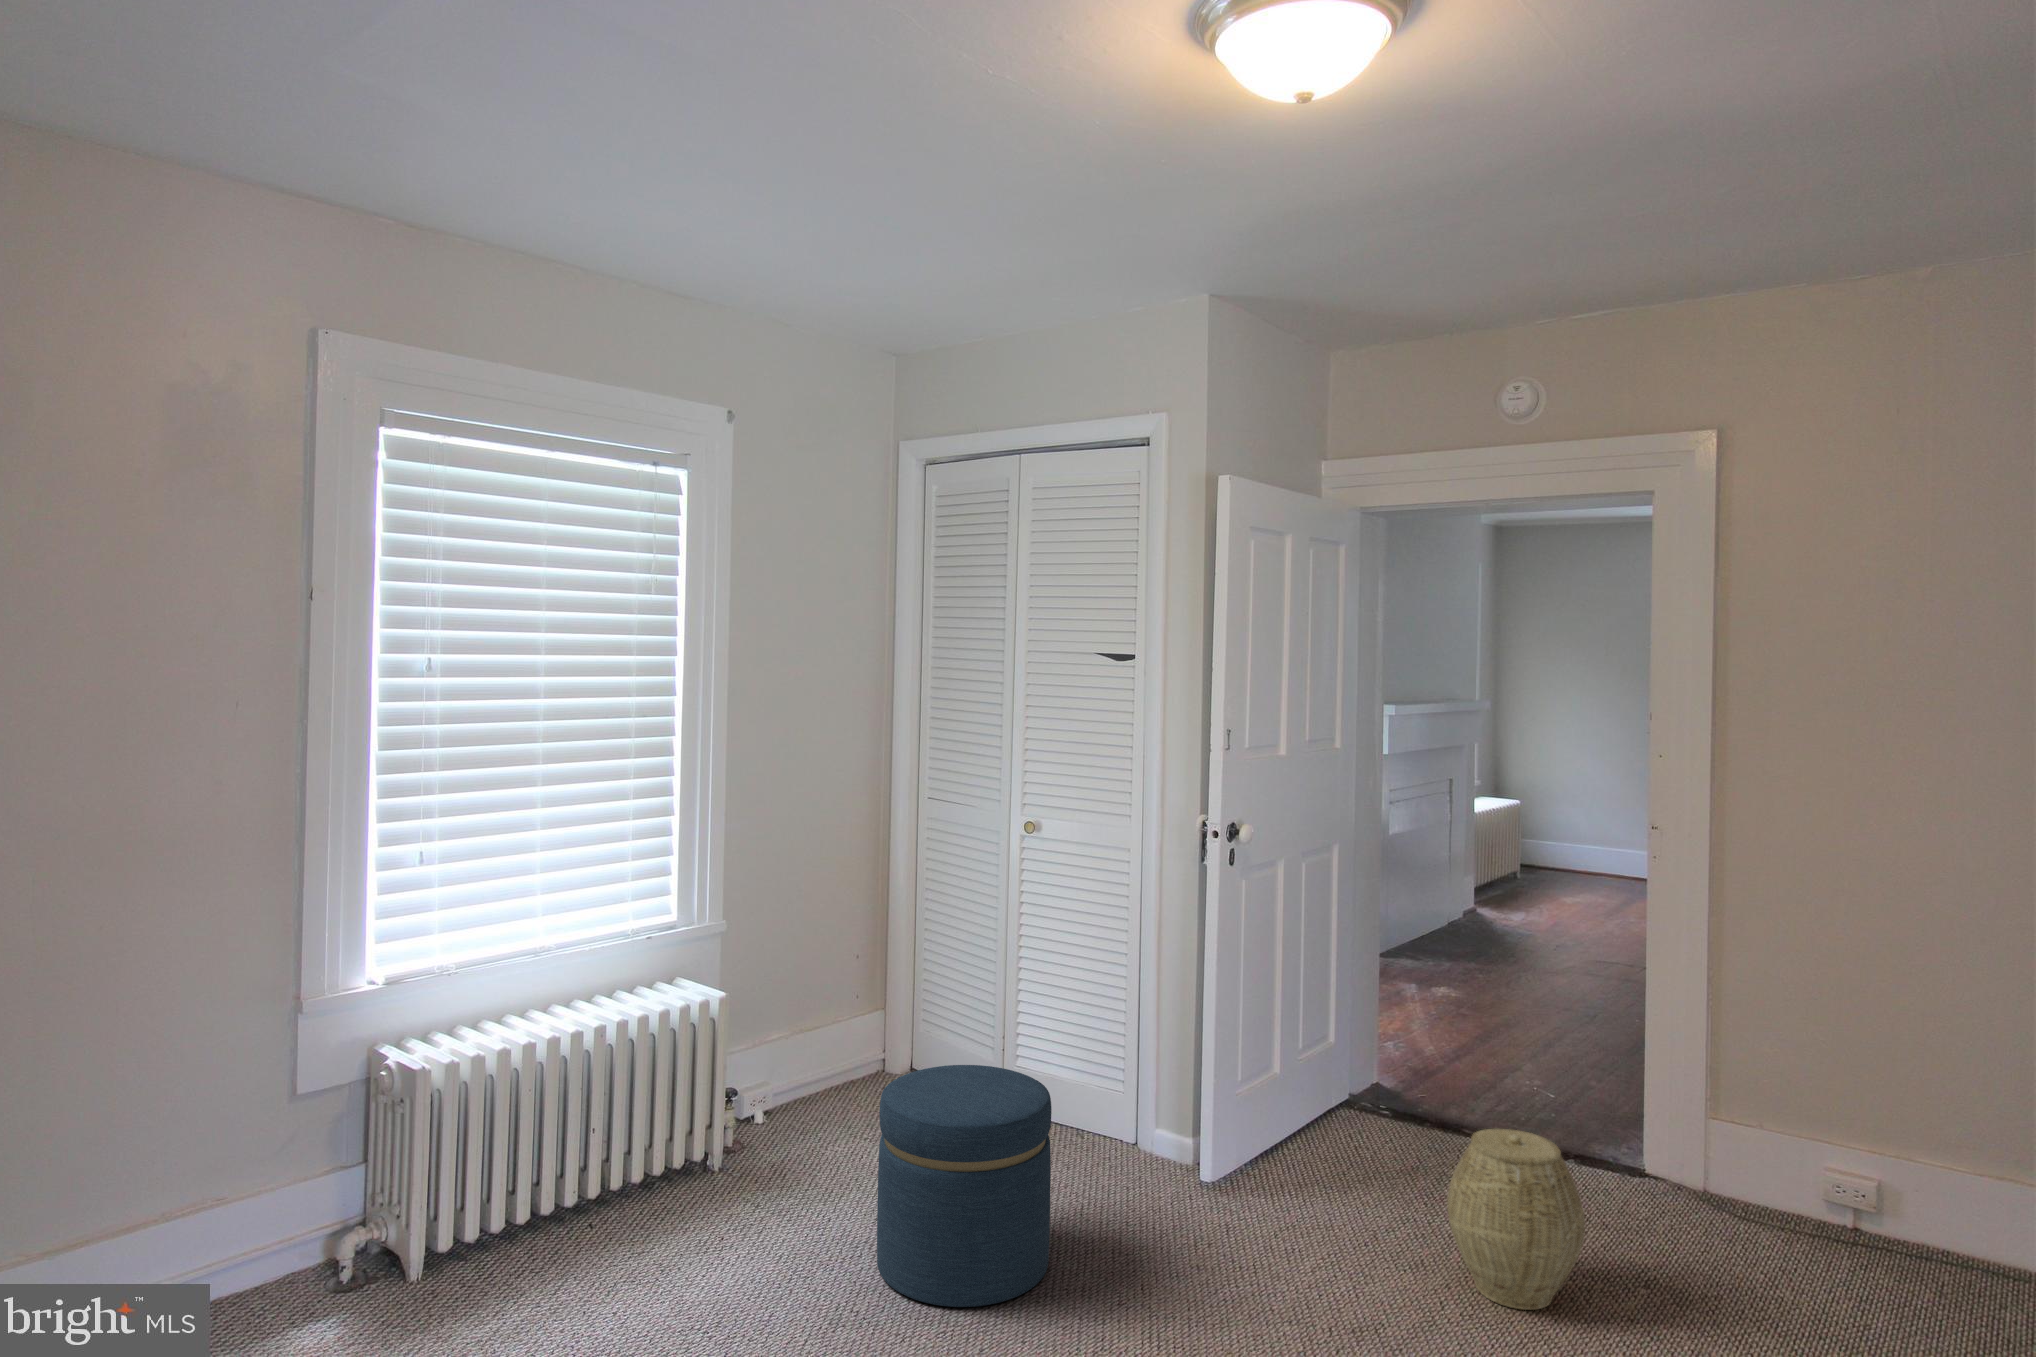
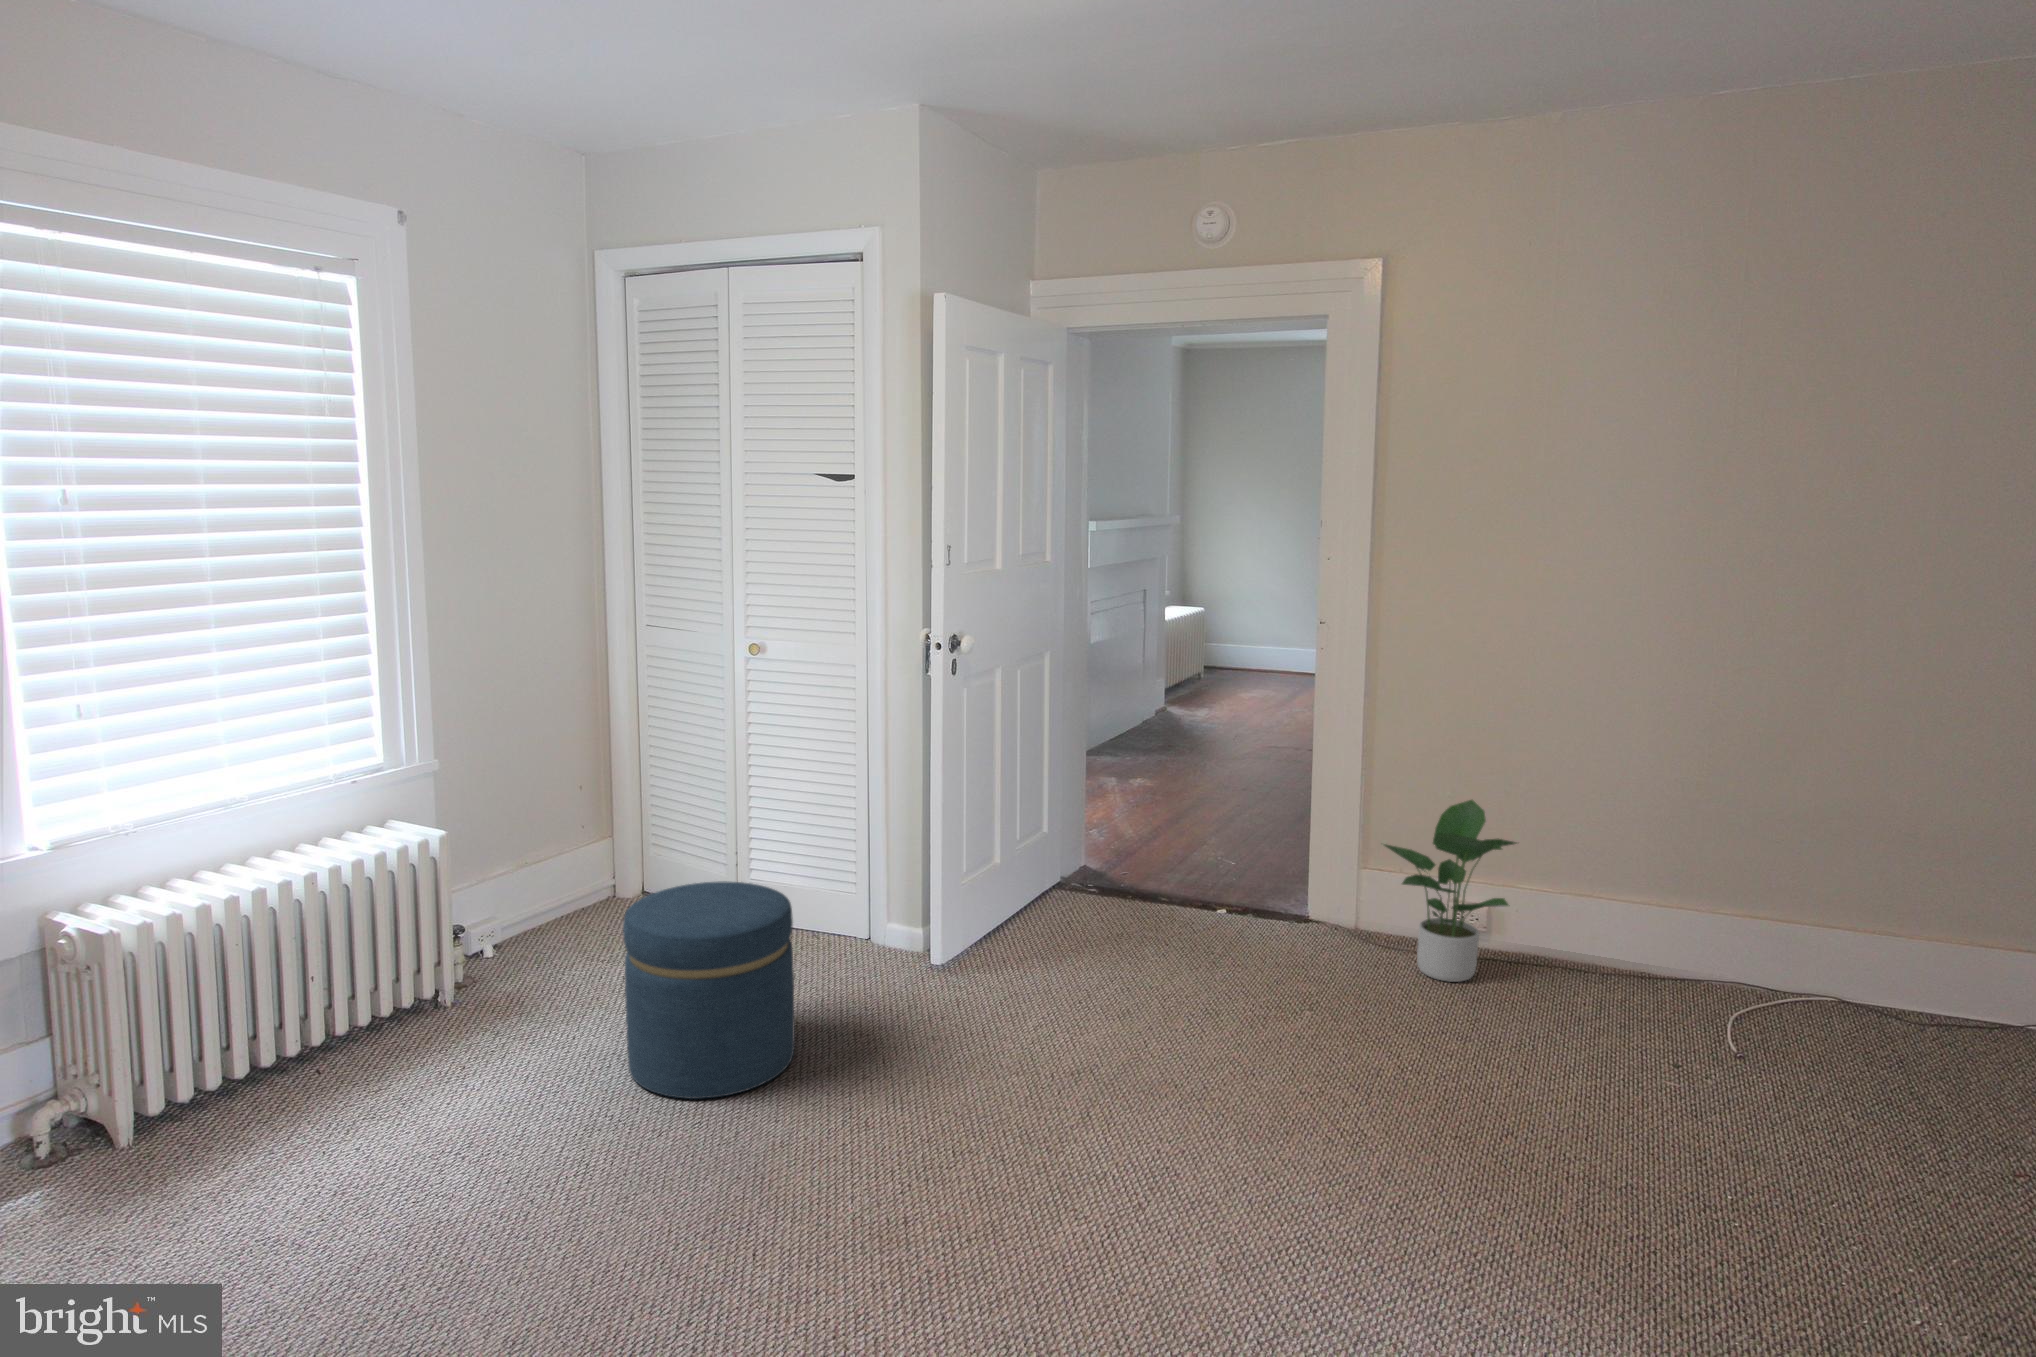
potted plant: none [1750,1039,1946,1275] -> present [1385,800,1516,982]
woven basket: present [1447,1129,1585,1310] -> none [1142,896,1250,1039]

